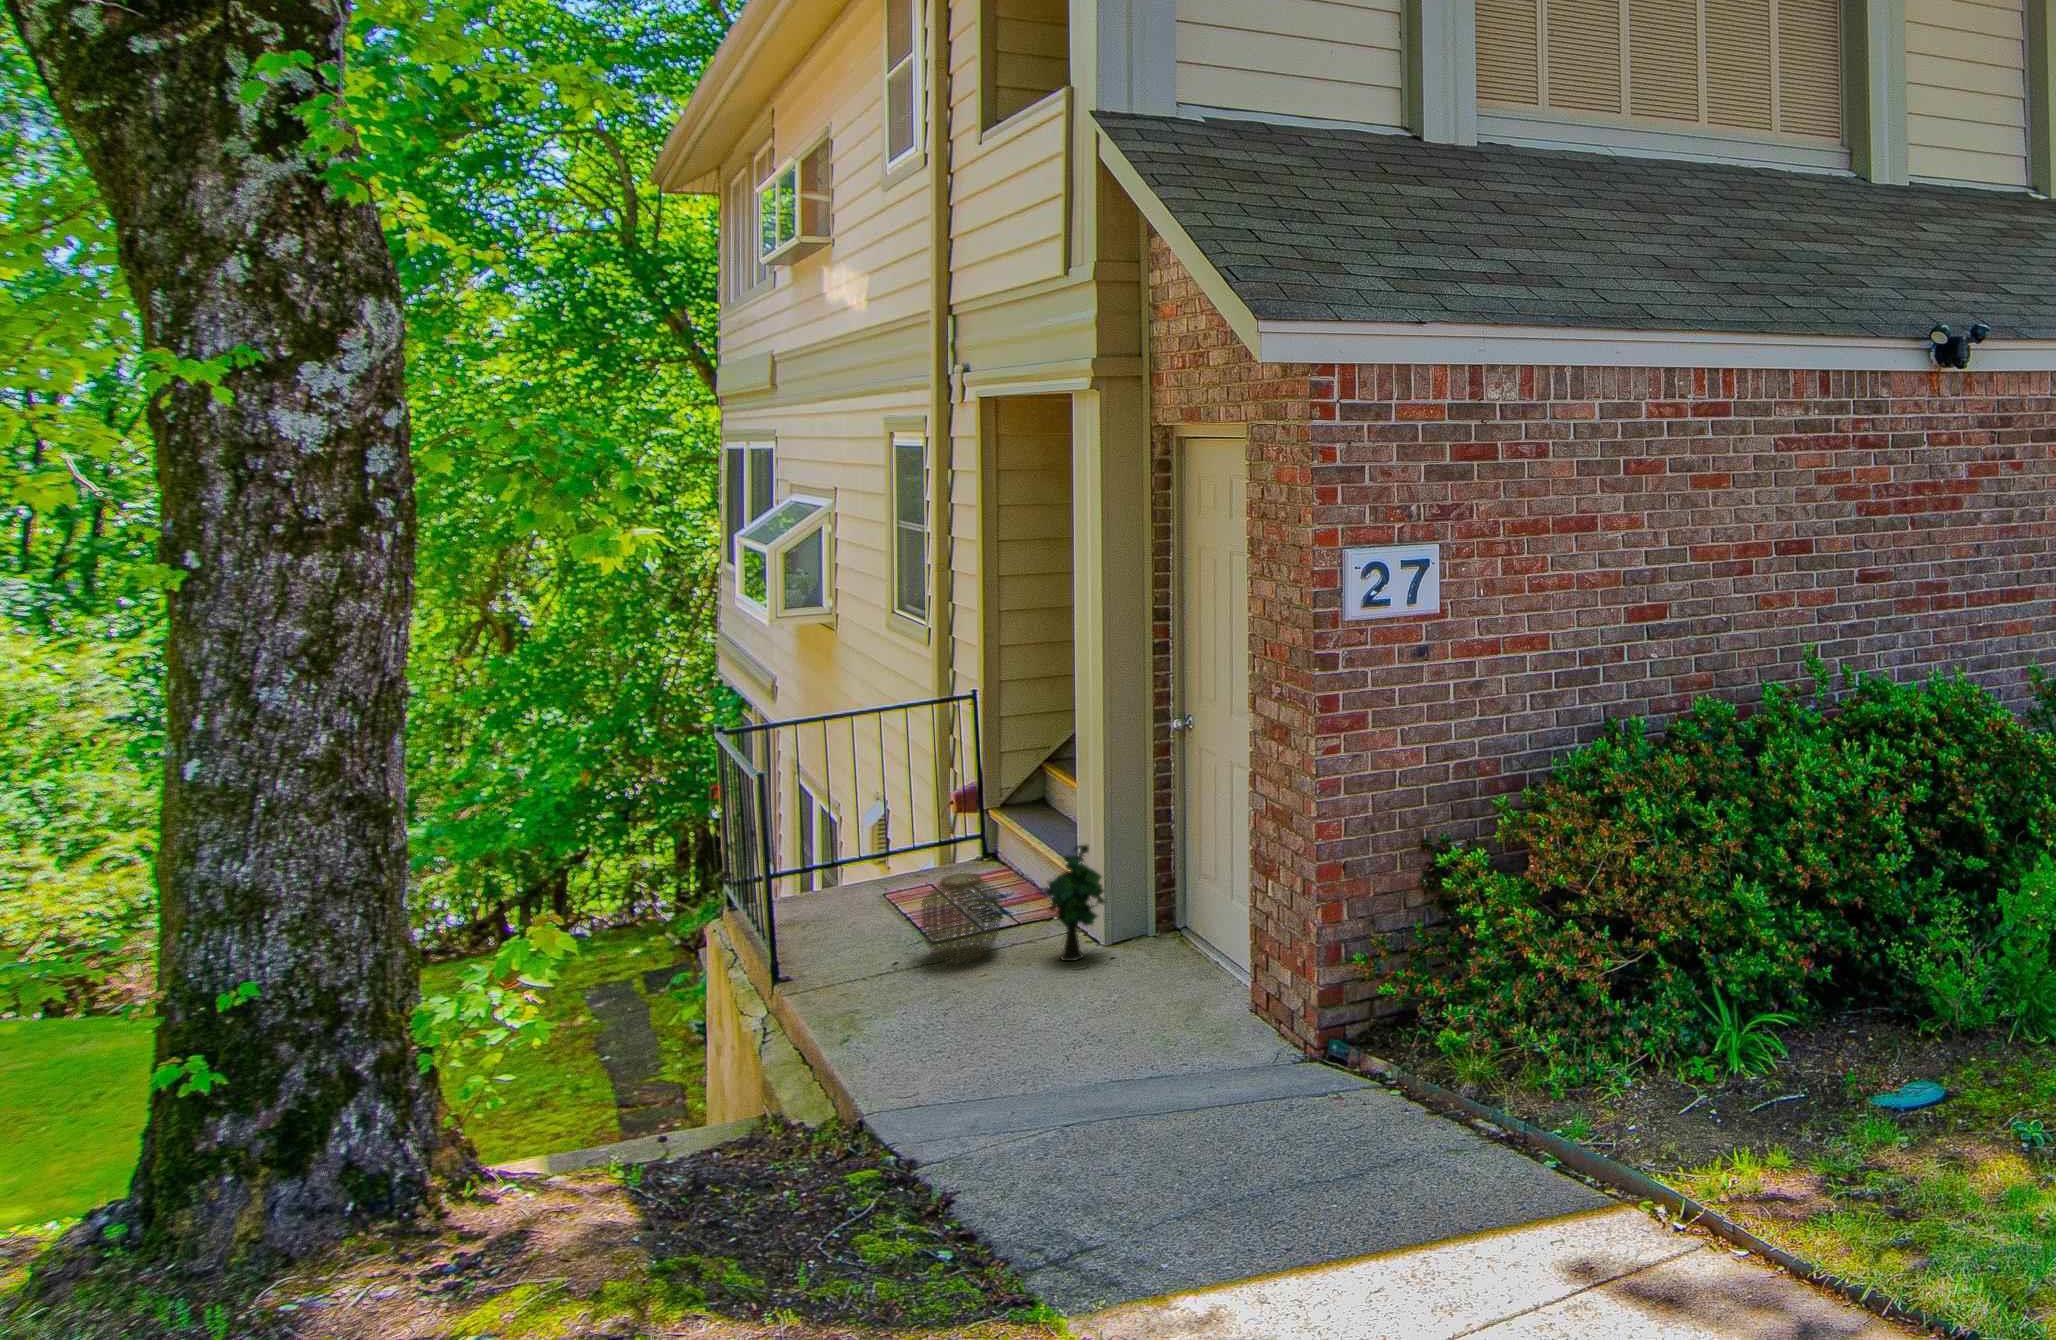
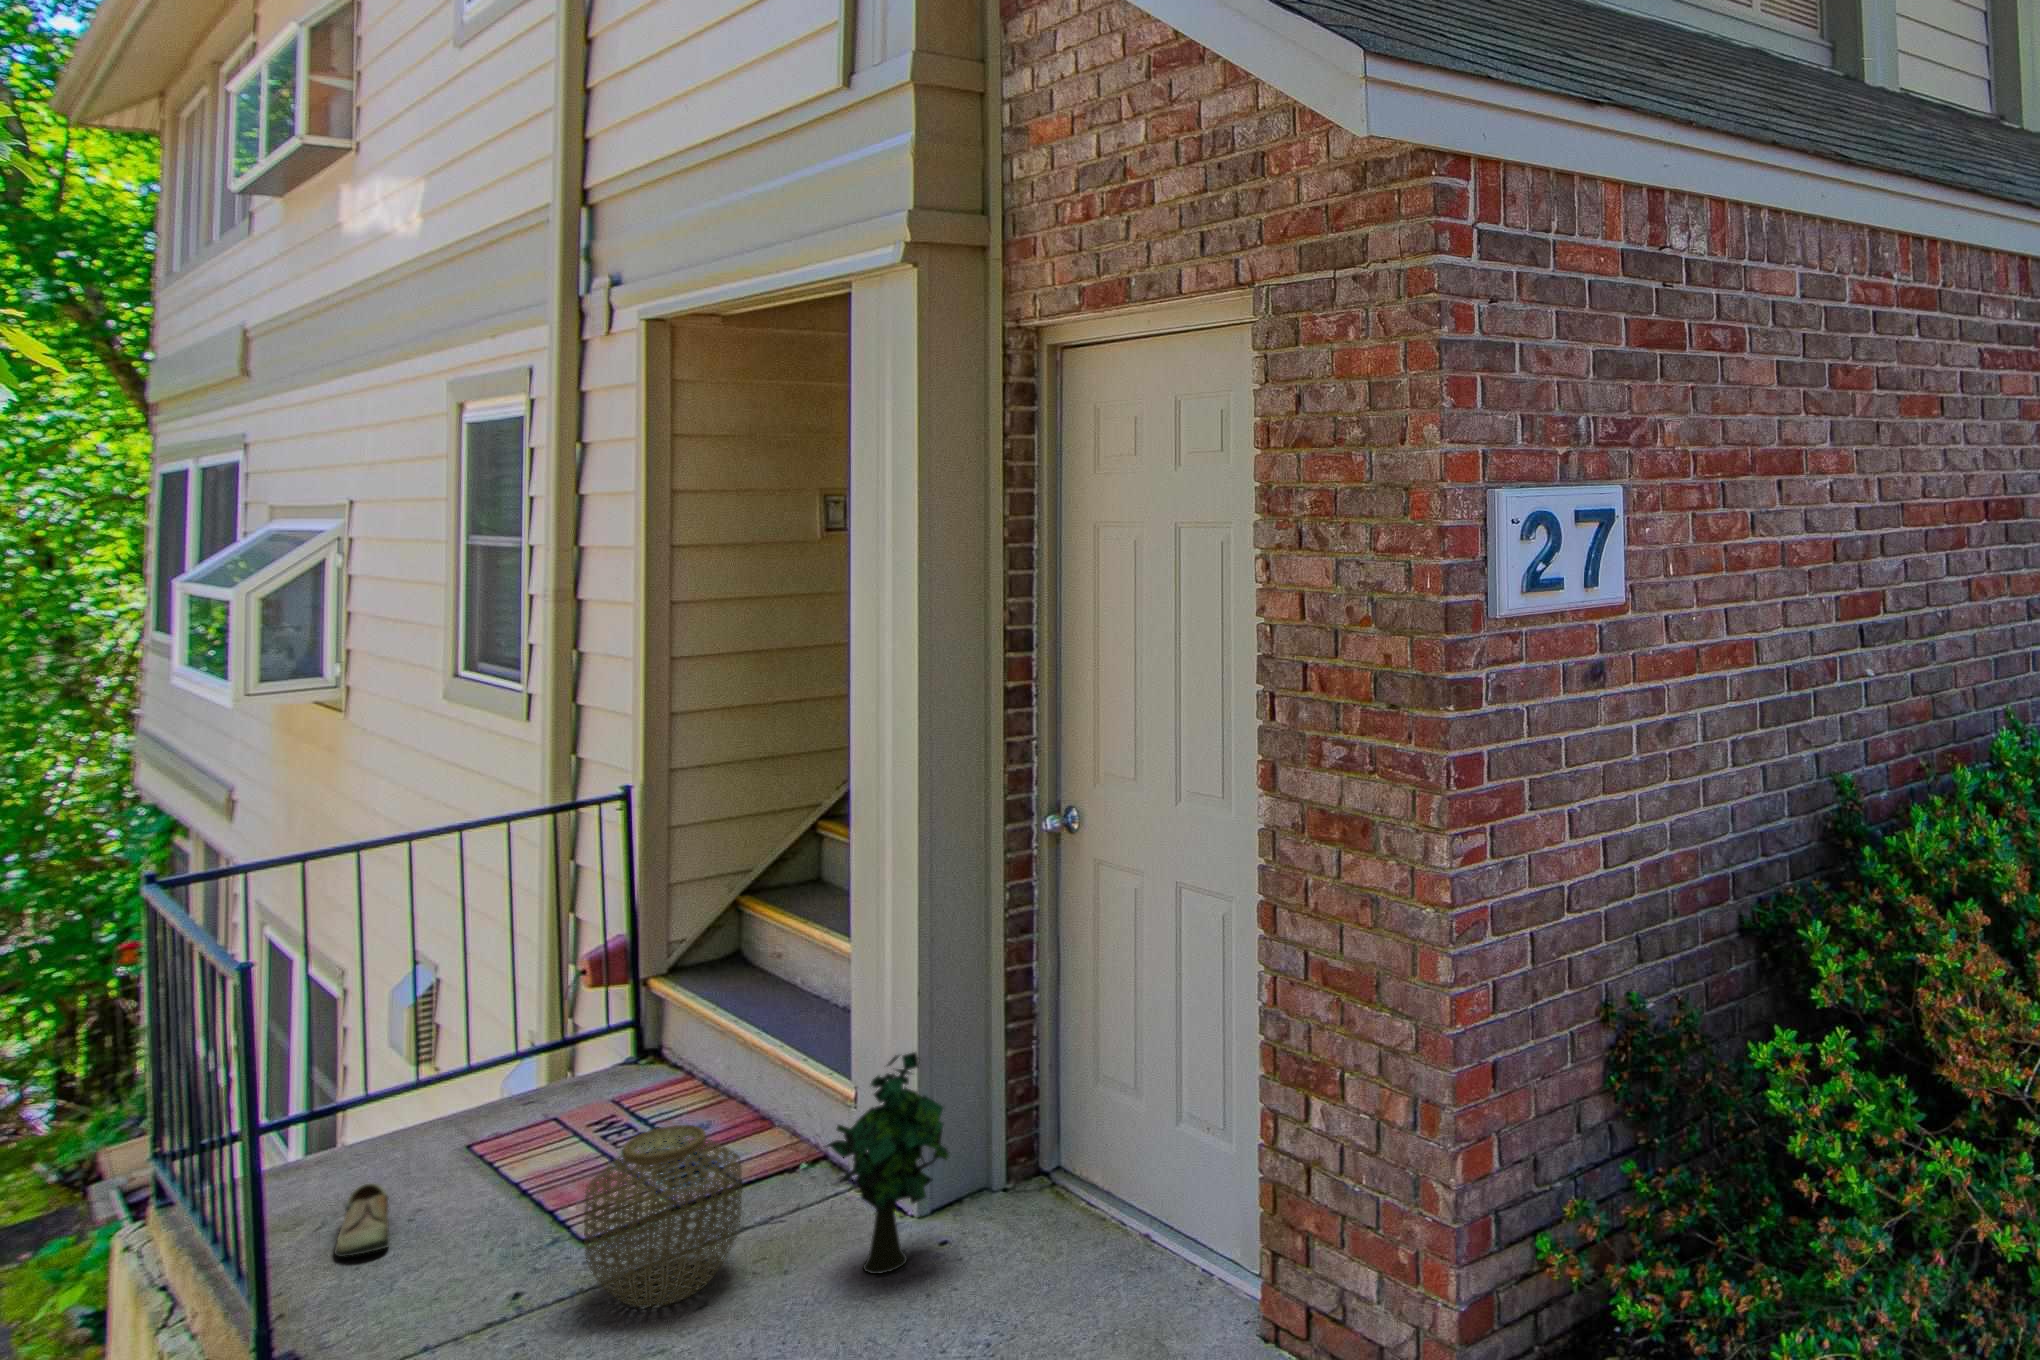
shoe: none [812,896,838,929] -> present [335,1183,390,1256]

